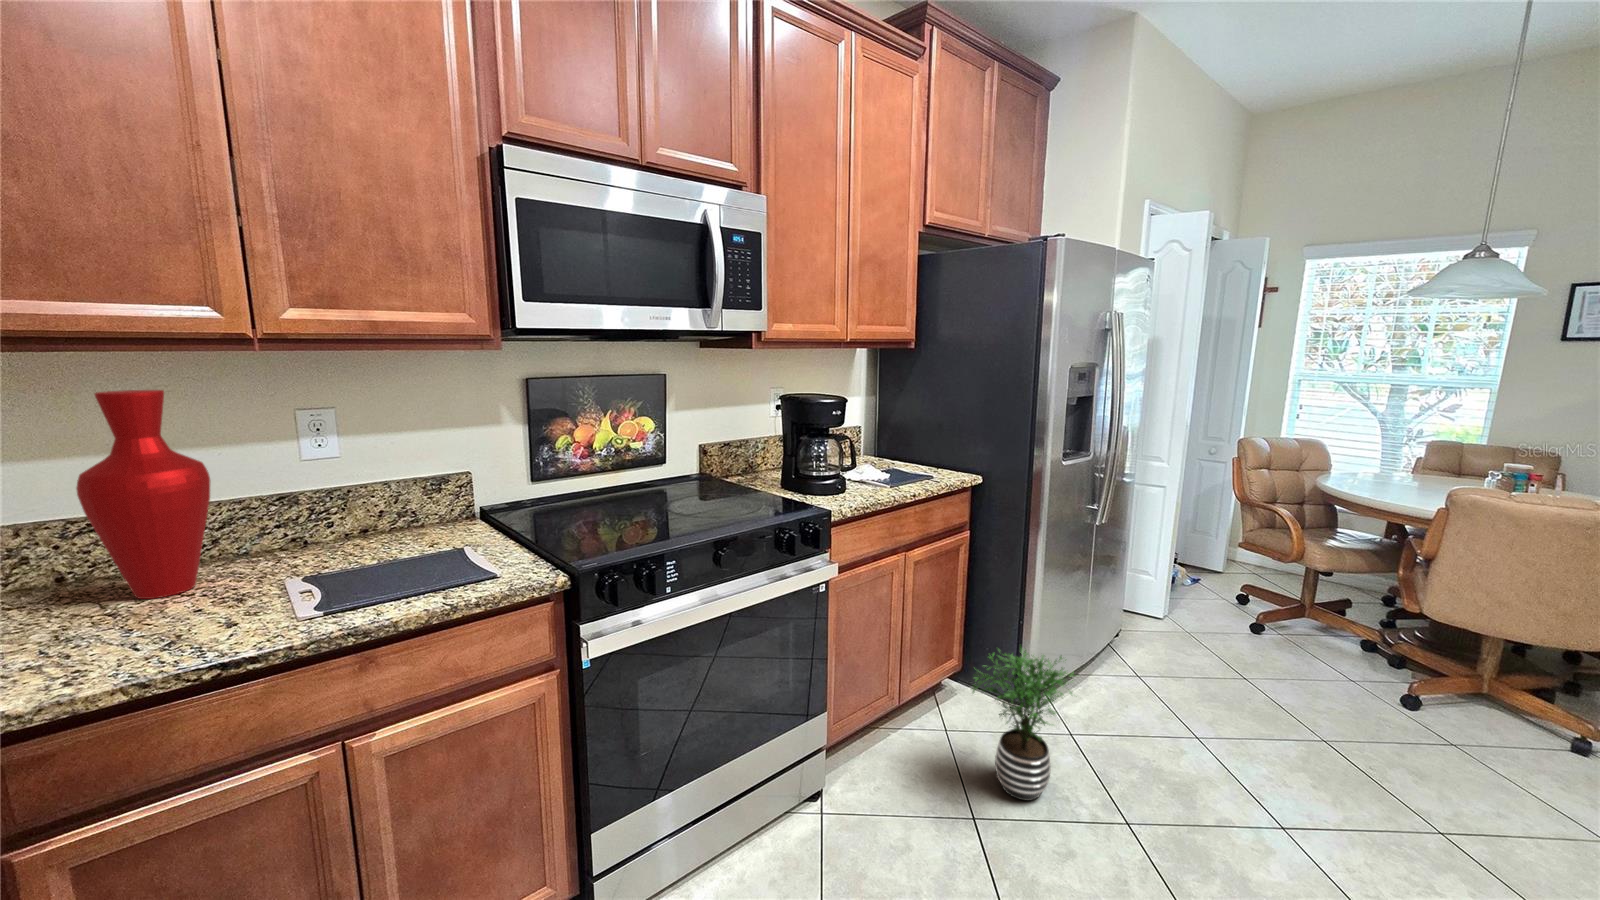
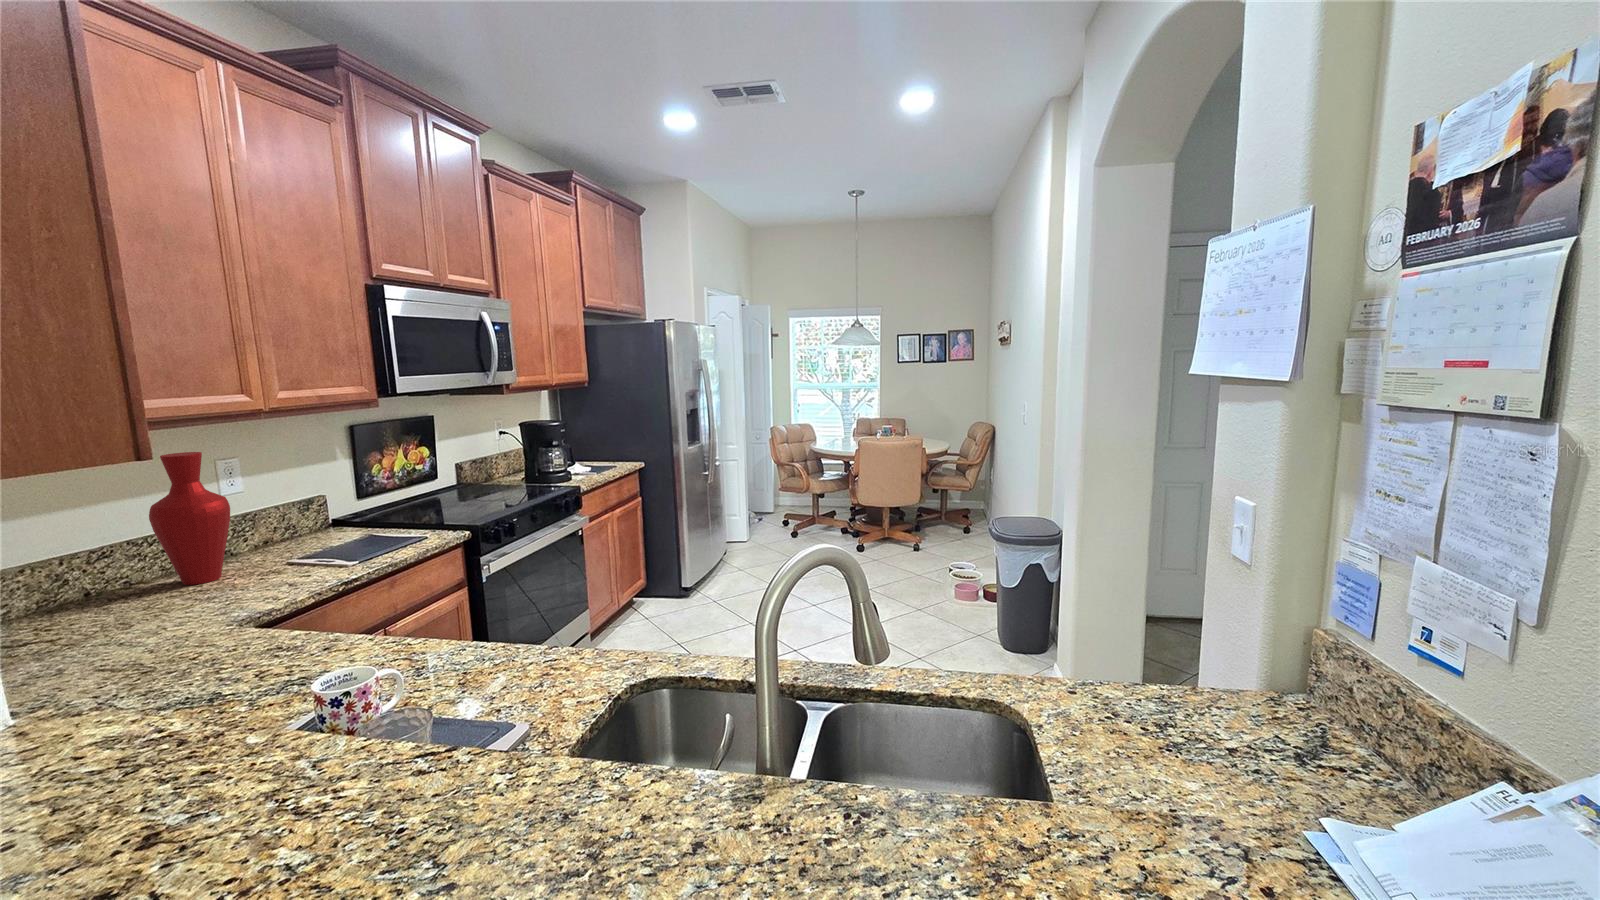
potted plant: present [973,647,1074,800] -> none [659,548,717,629]

